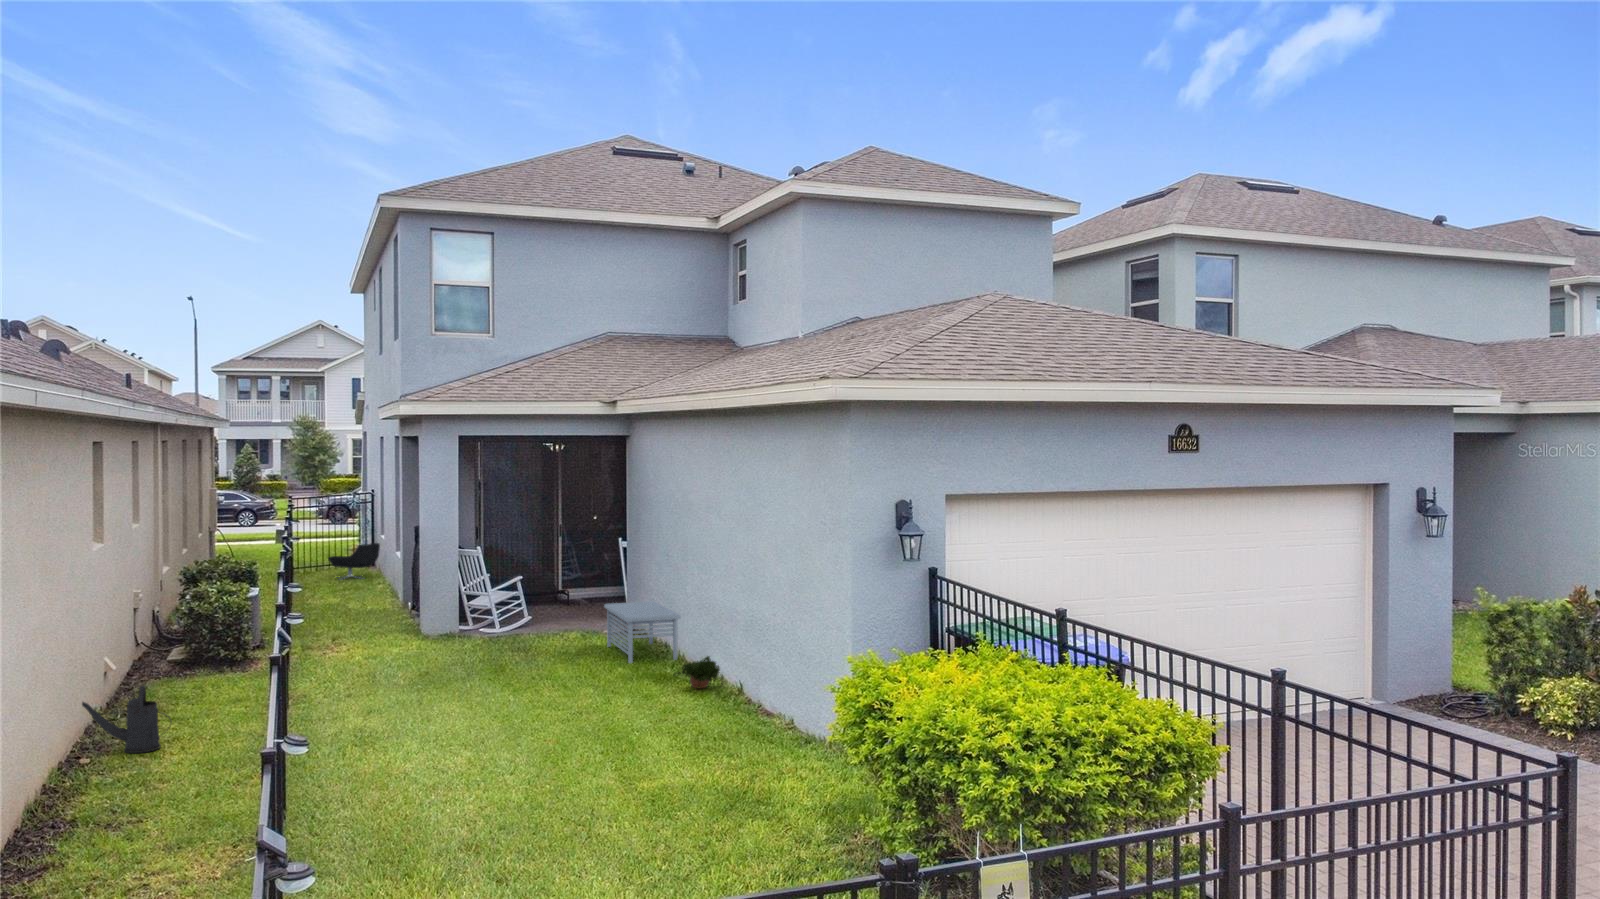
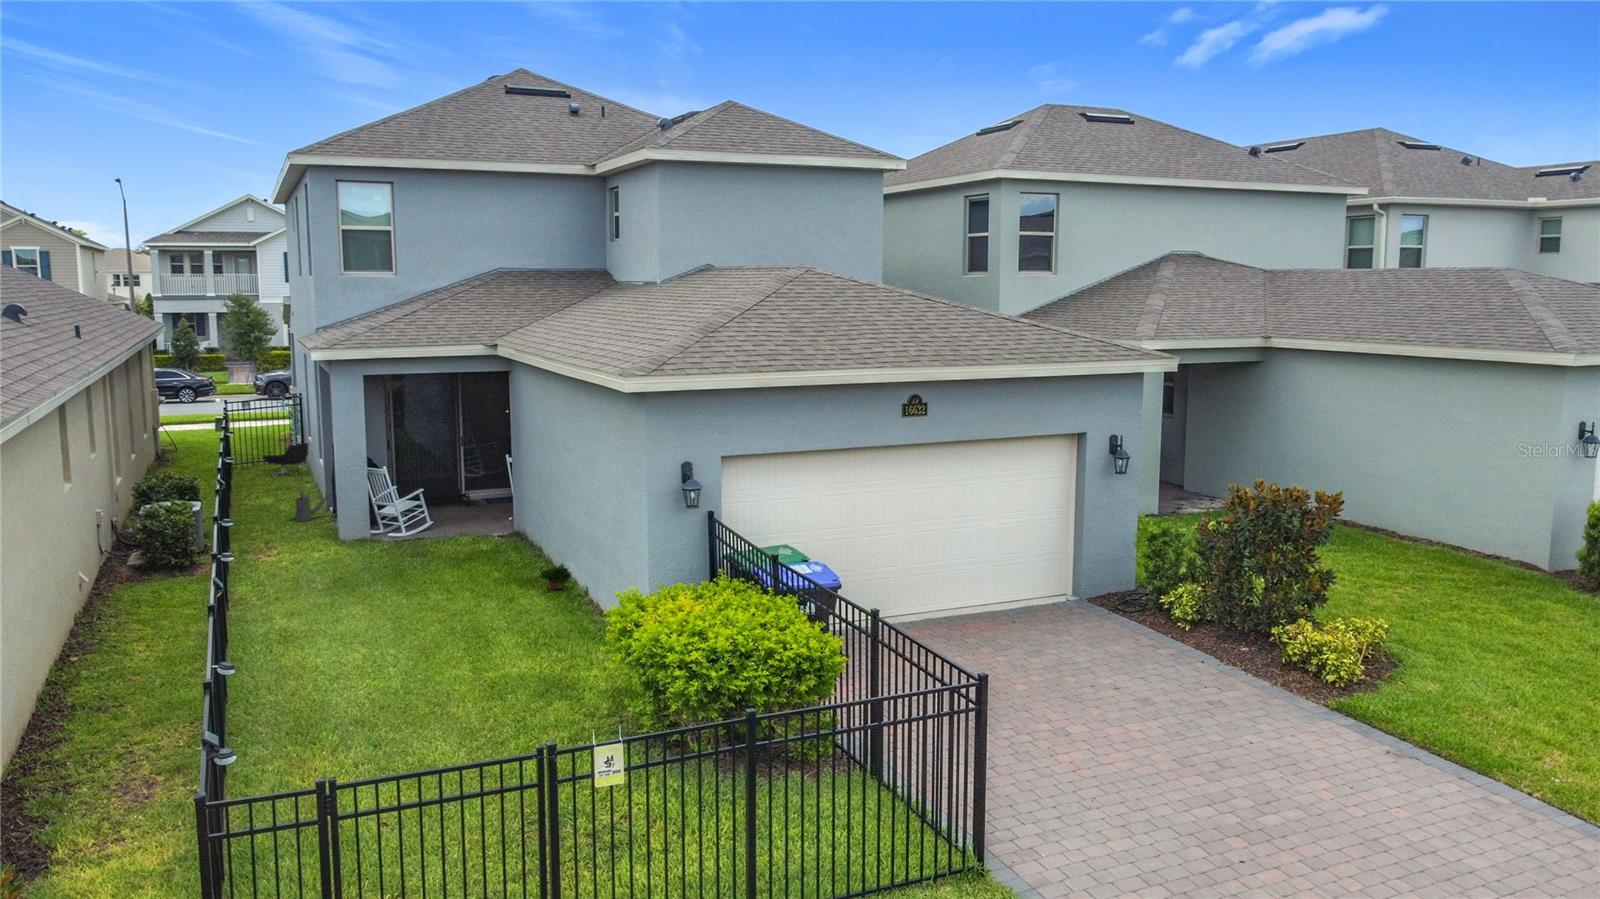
storage bench: present [604,601,681,663] -> none [489,511,548,565]
watering can: present [82,686,172,753] -> present [295,490,329,522]

